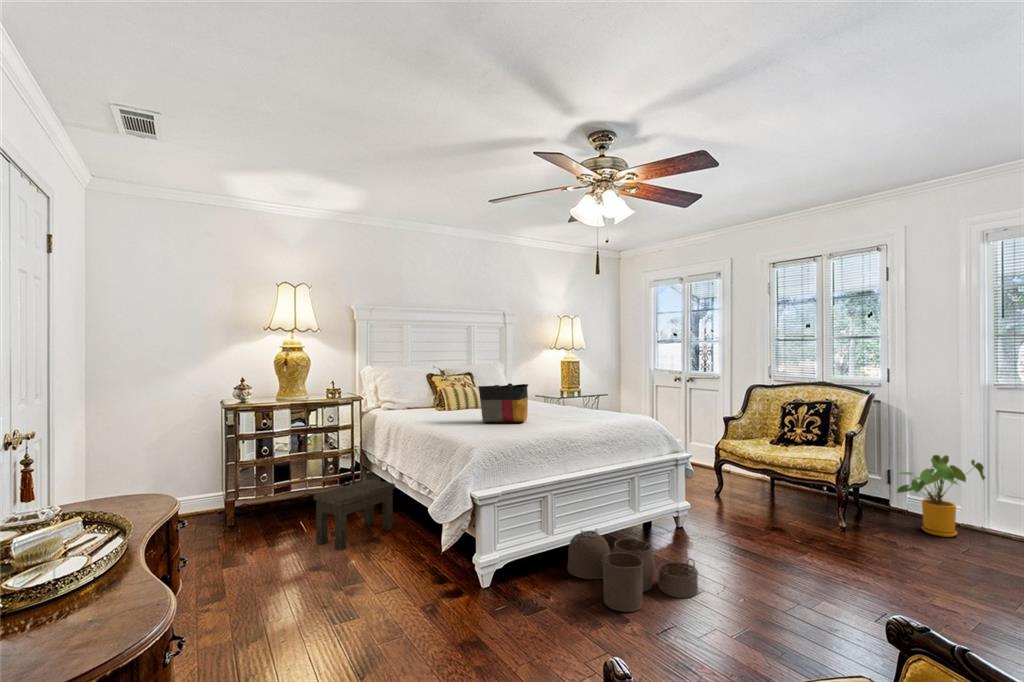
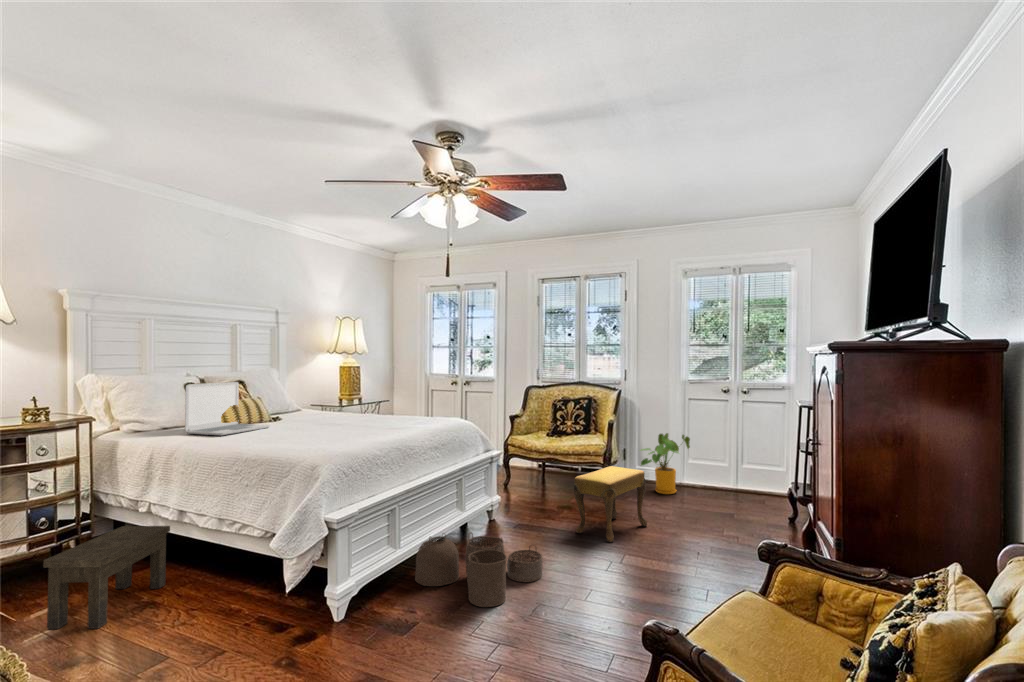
laptop: none [414,374,476,417] -> present [185,382,270,435]
tote bag: present [479,383,528,422] -> none [291,390,353,436]
footstool: none [767,487,876,578] -> present [574,466,647,542]

